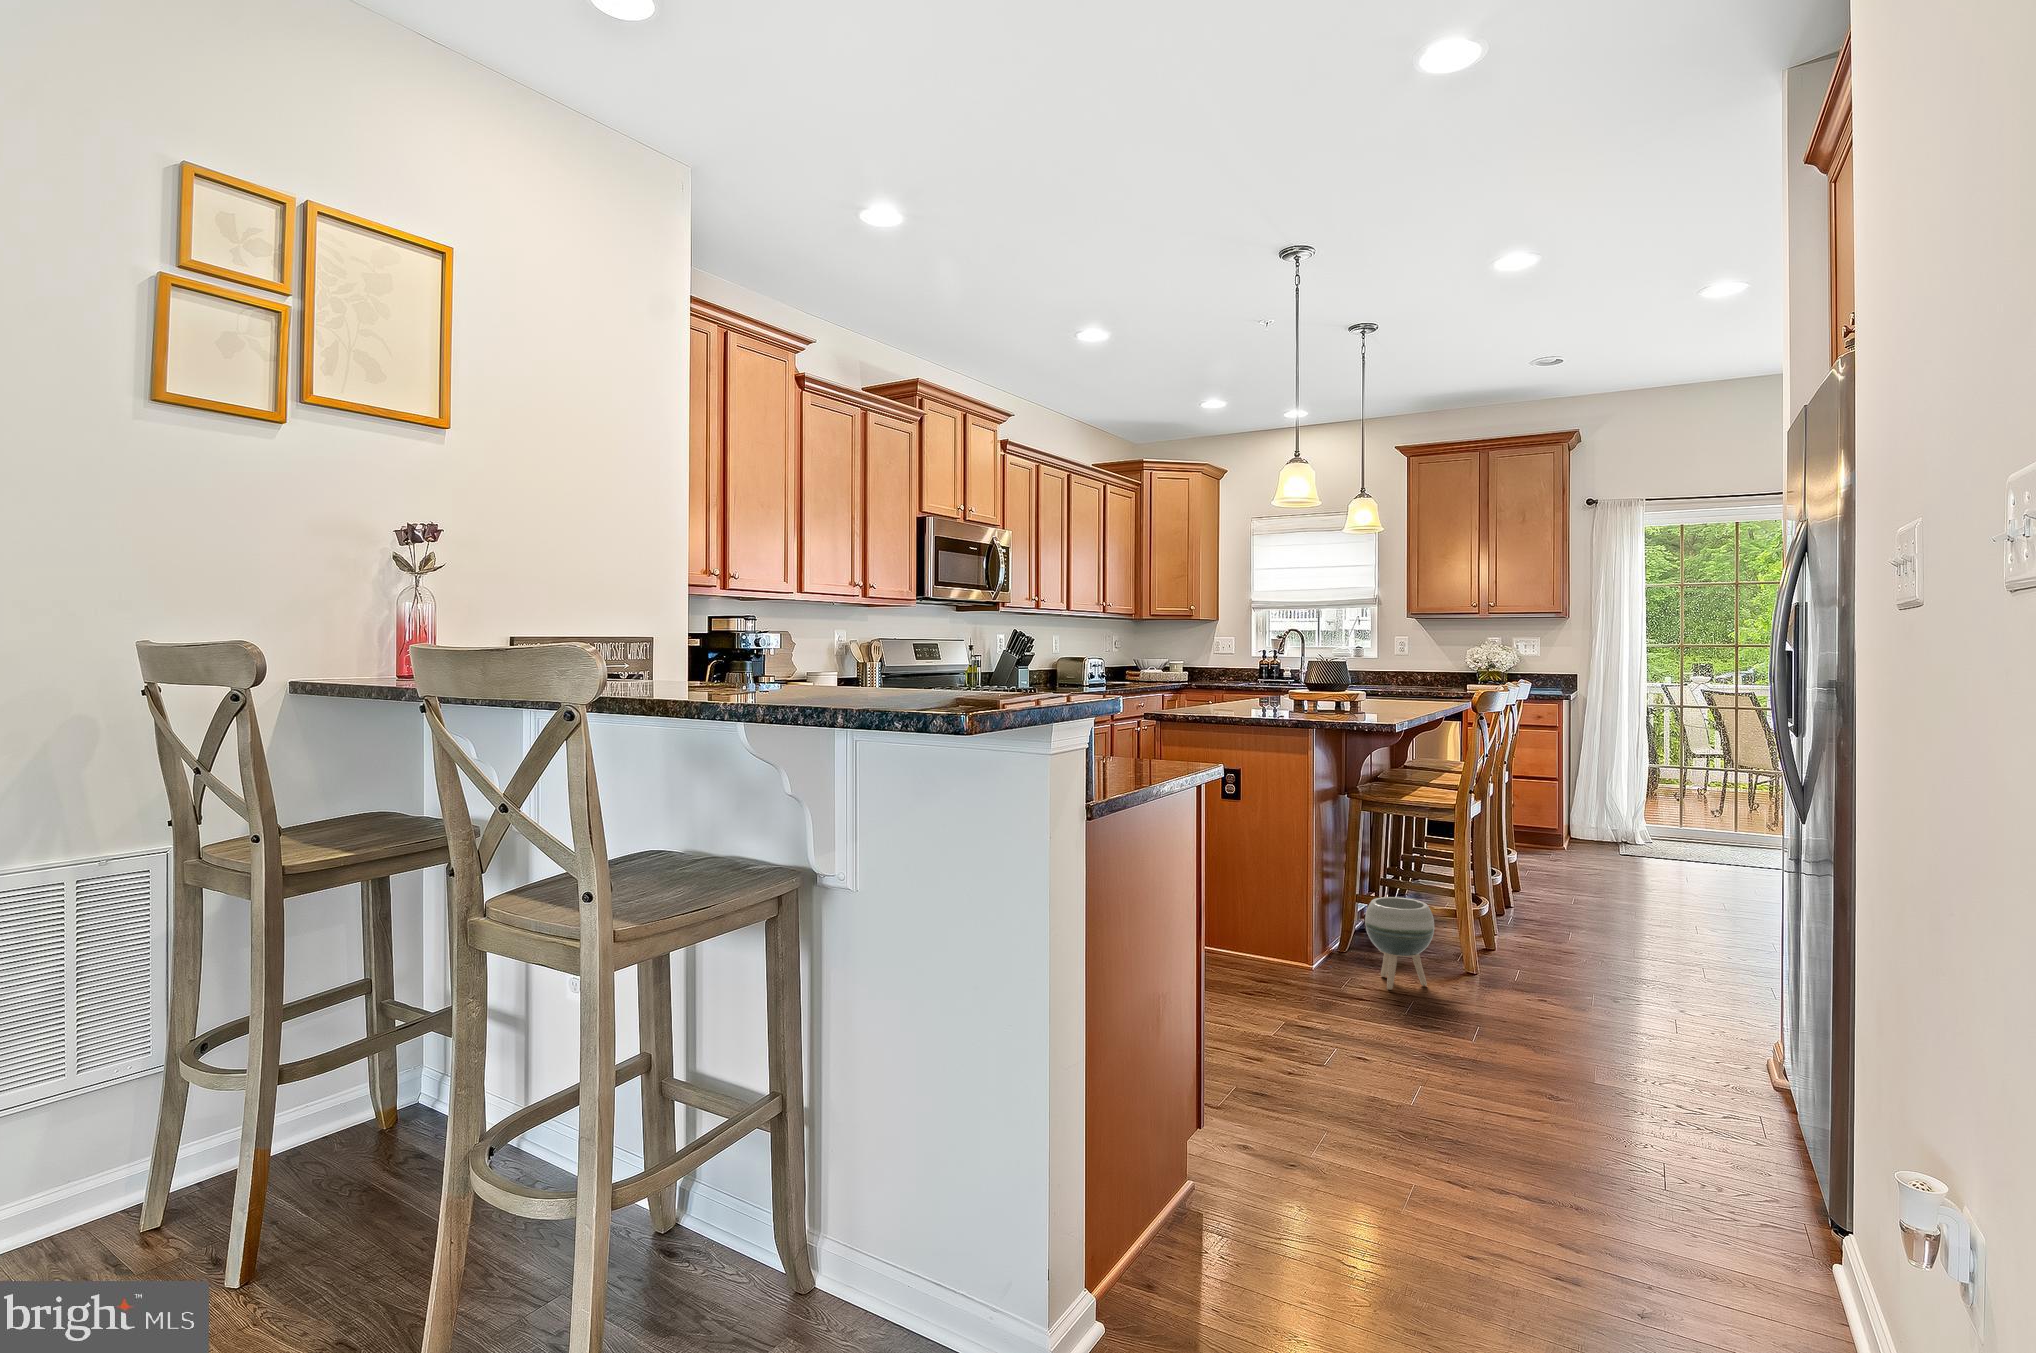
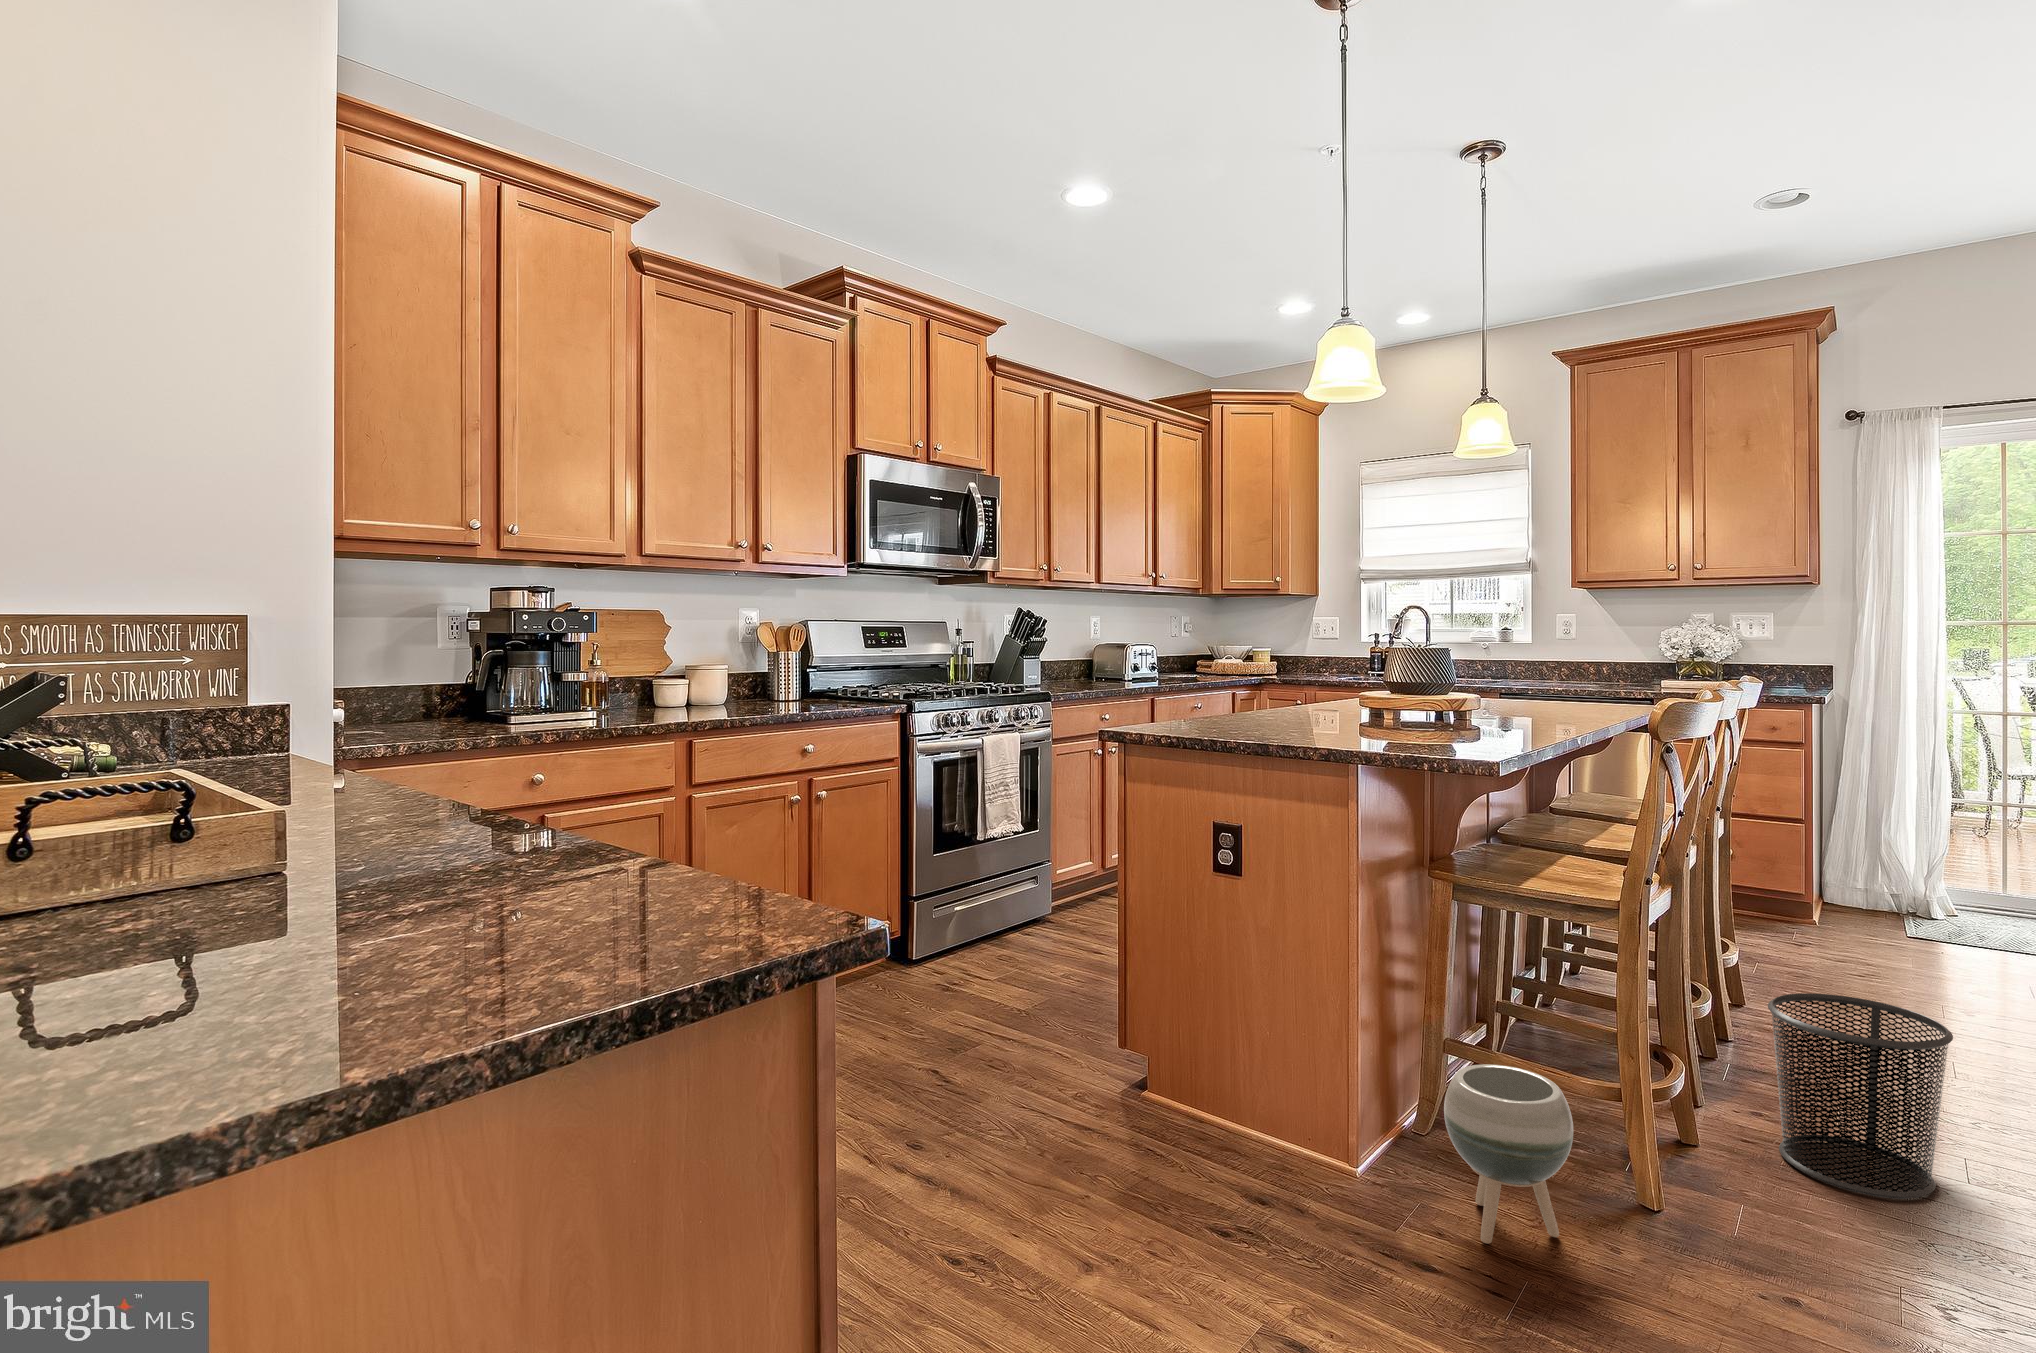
waste bin: none [1532,862,1625,965] -> present [1768,993,1953,1199]

